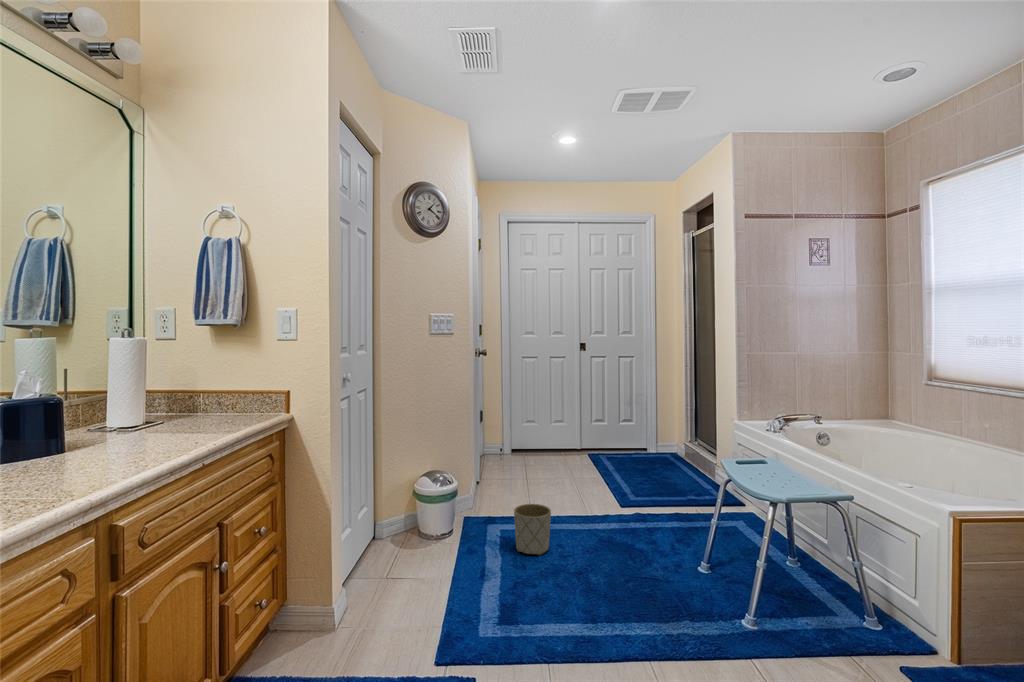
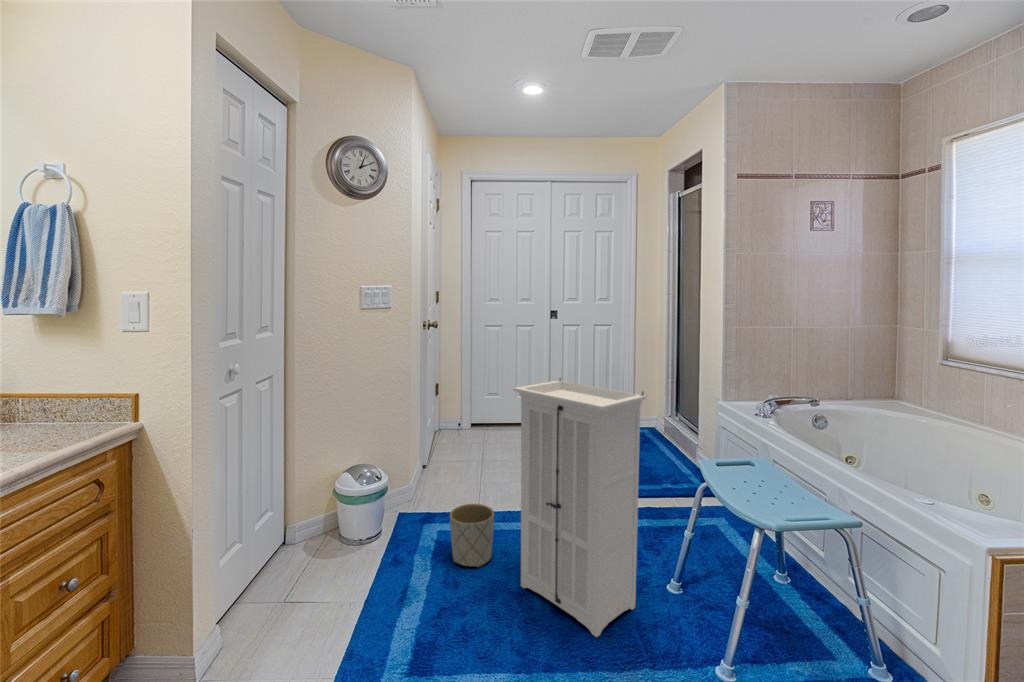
storage cabinet: none [570,396,678,600] -> present [513,379,646,637]

